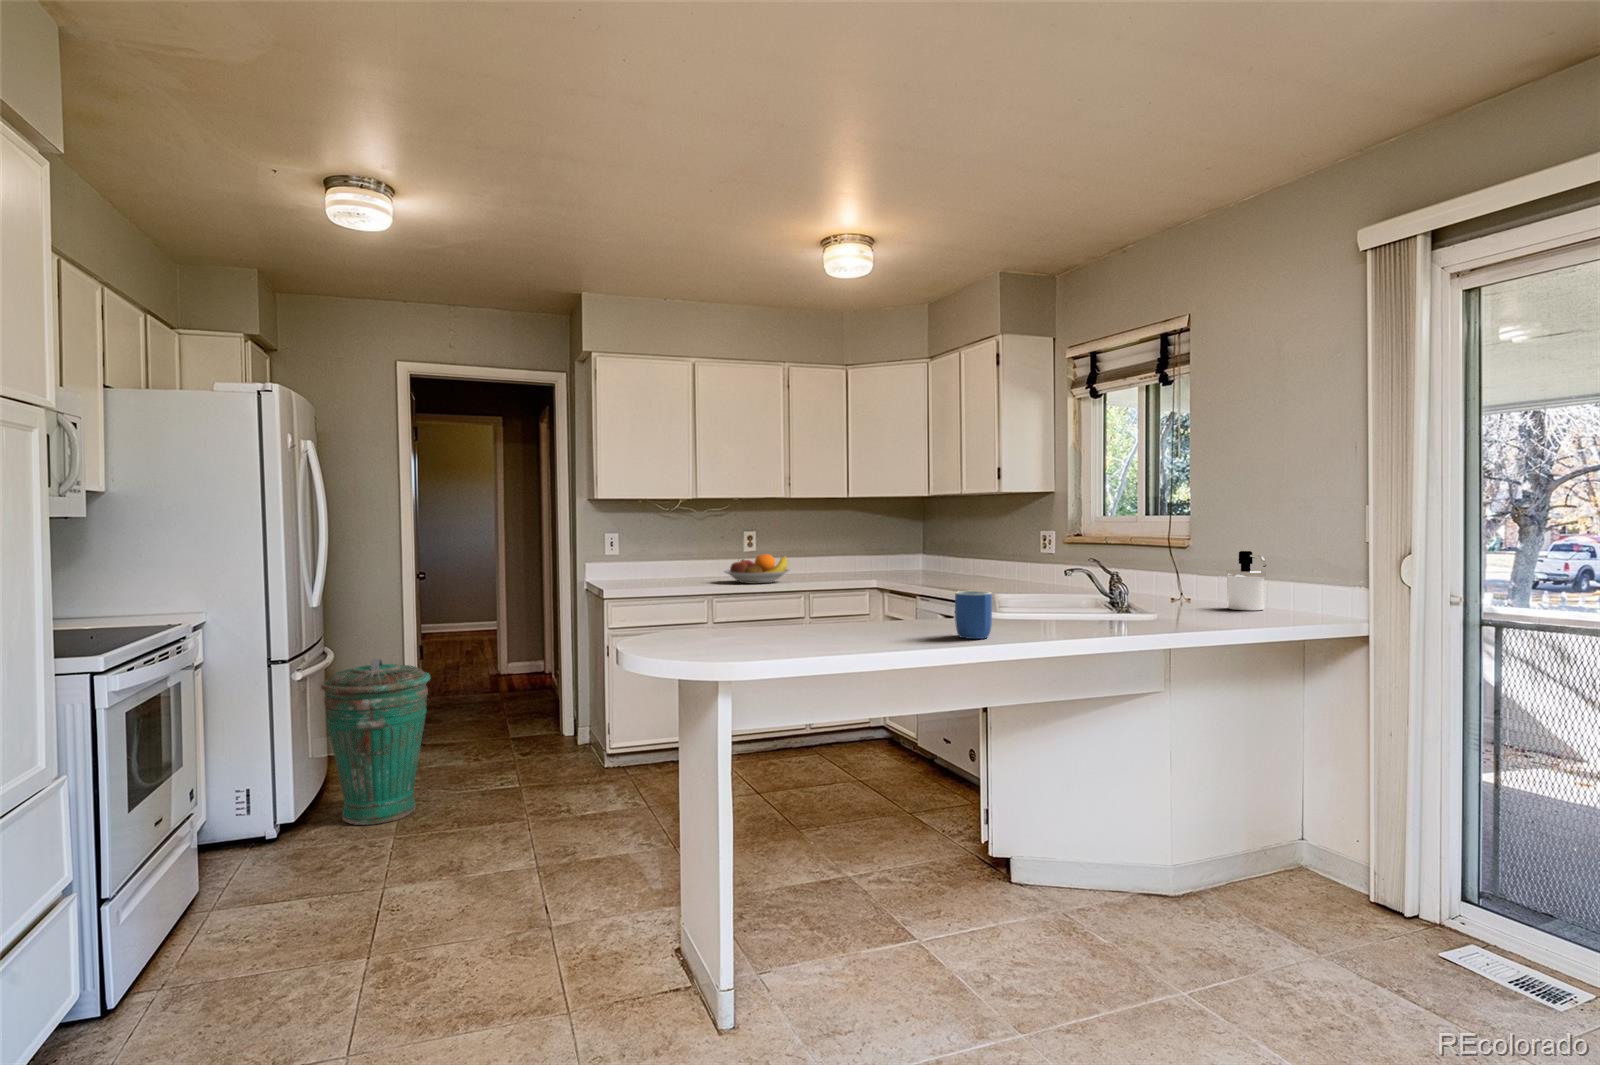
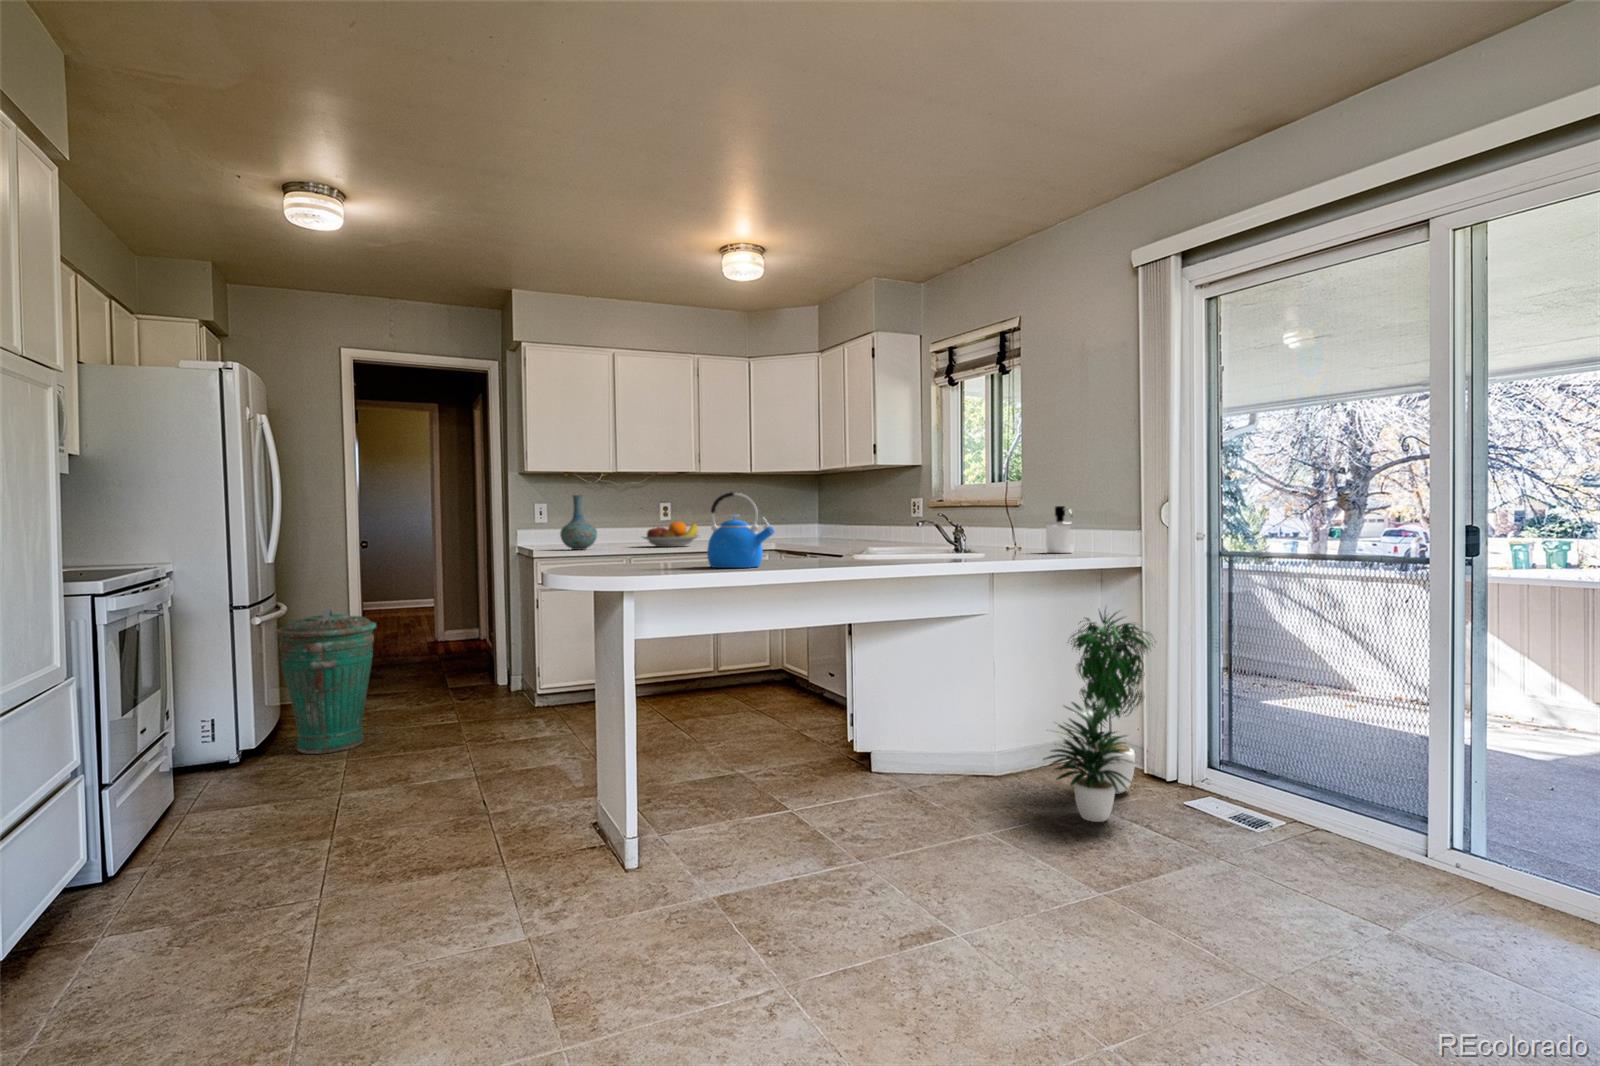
vase: none [635,526,676,588] -> present [560,495,597,550]
kettle: none [820,545,906,643] -> present [707,492,775,568]
mug: present [955,591,992,639] -> none [815,529,844,566]
potted plant: none [1250,684,1396,980] -> present [1043,611,1155,822]

